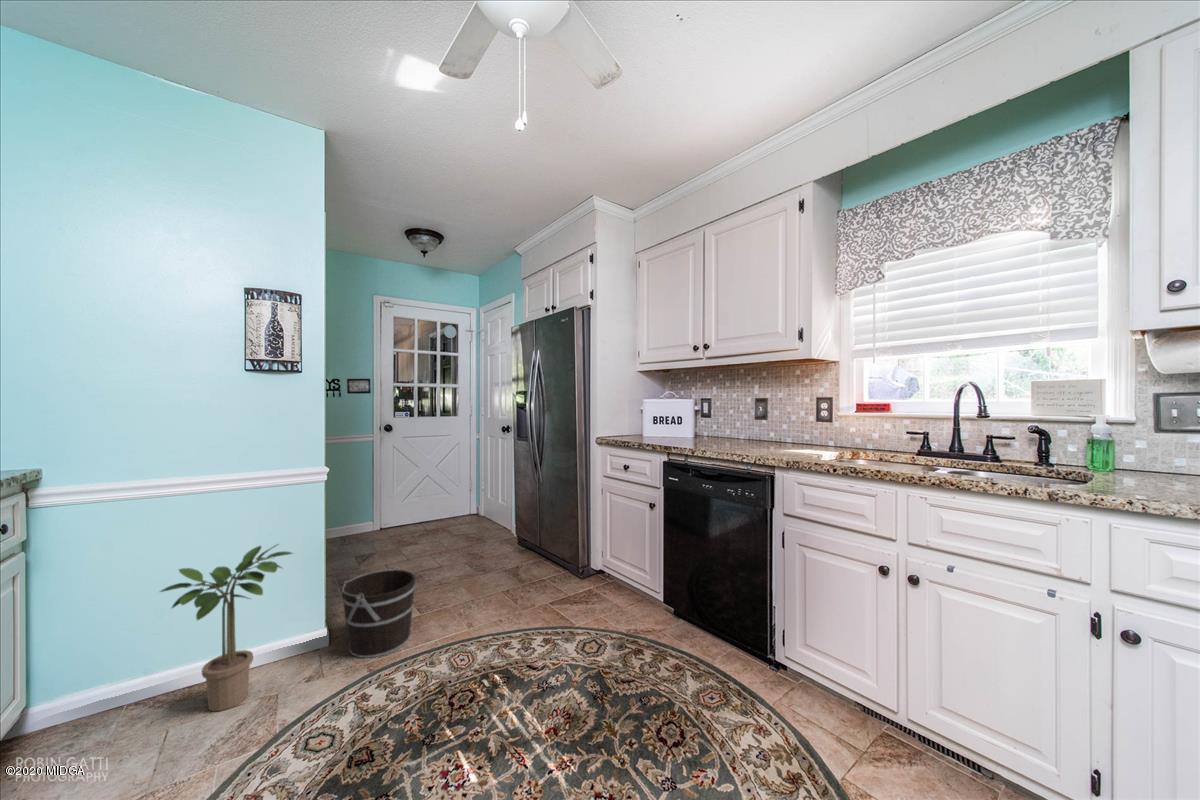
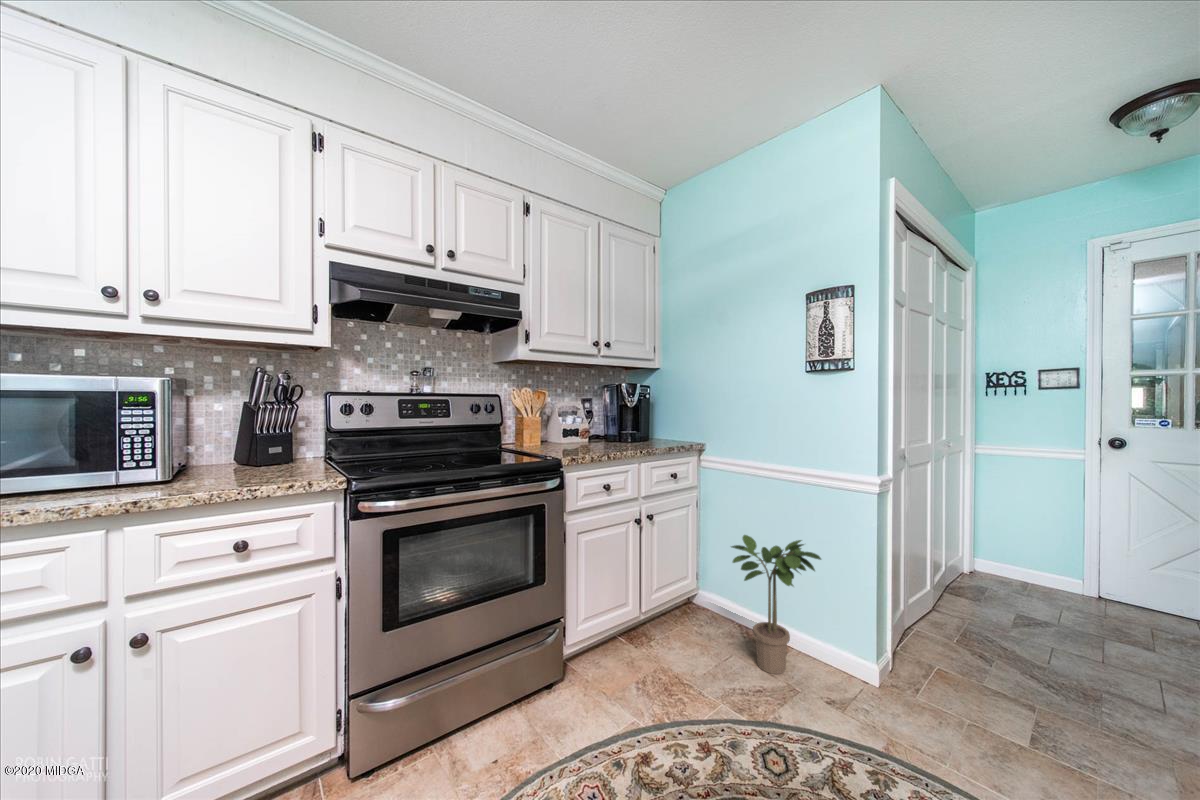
bucket: present [342,568,415,658] -> none [878,623,991,761]

